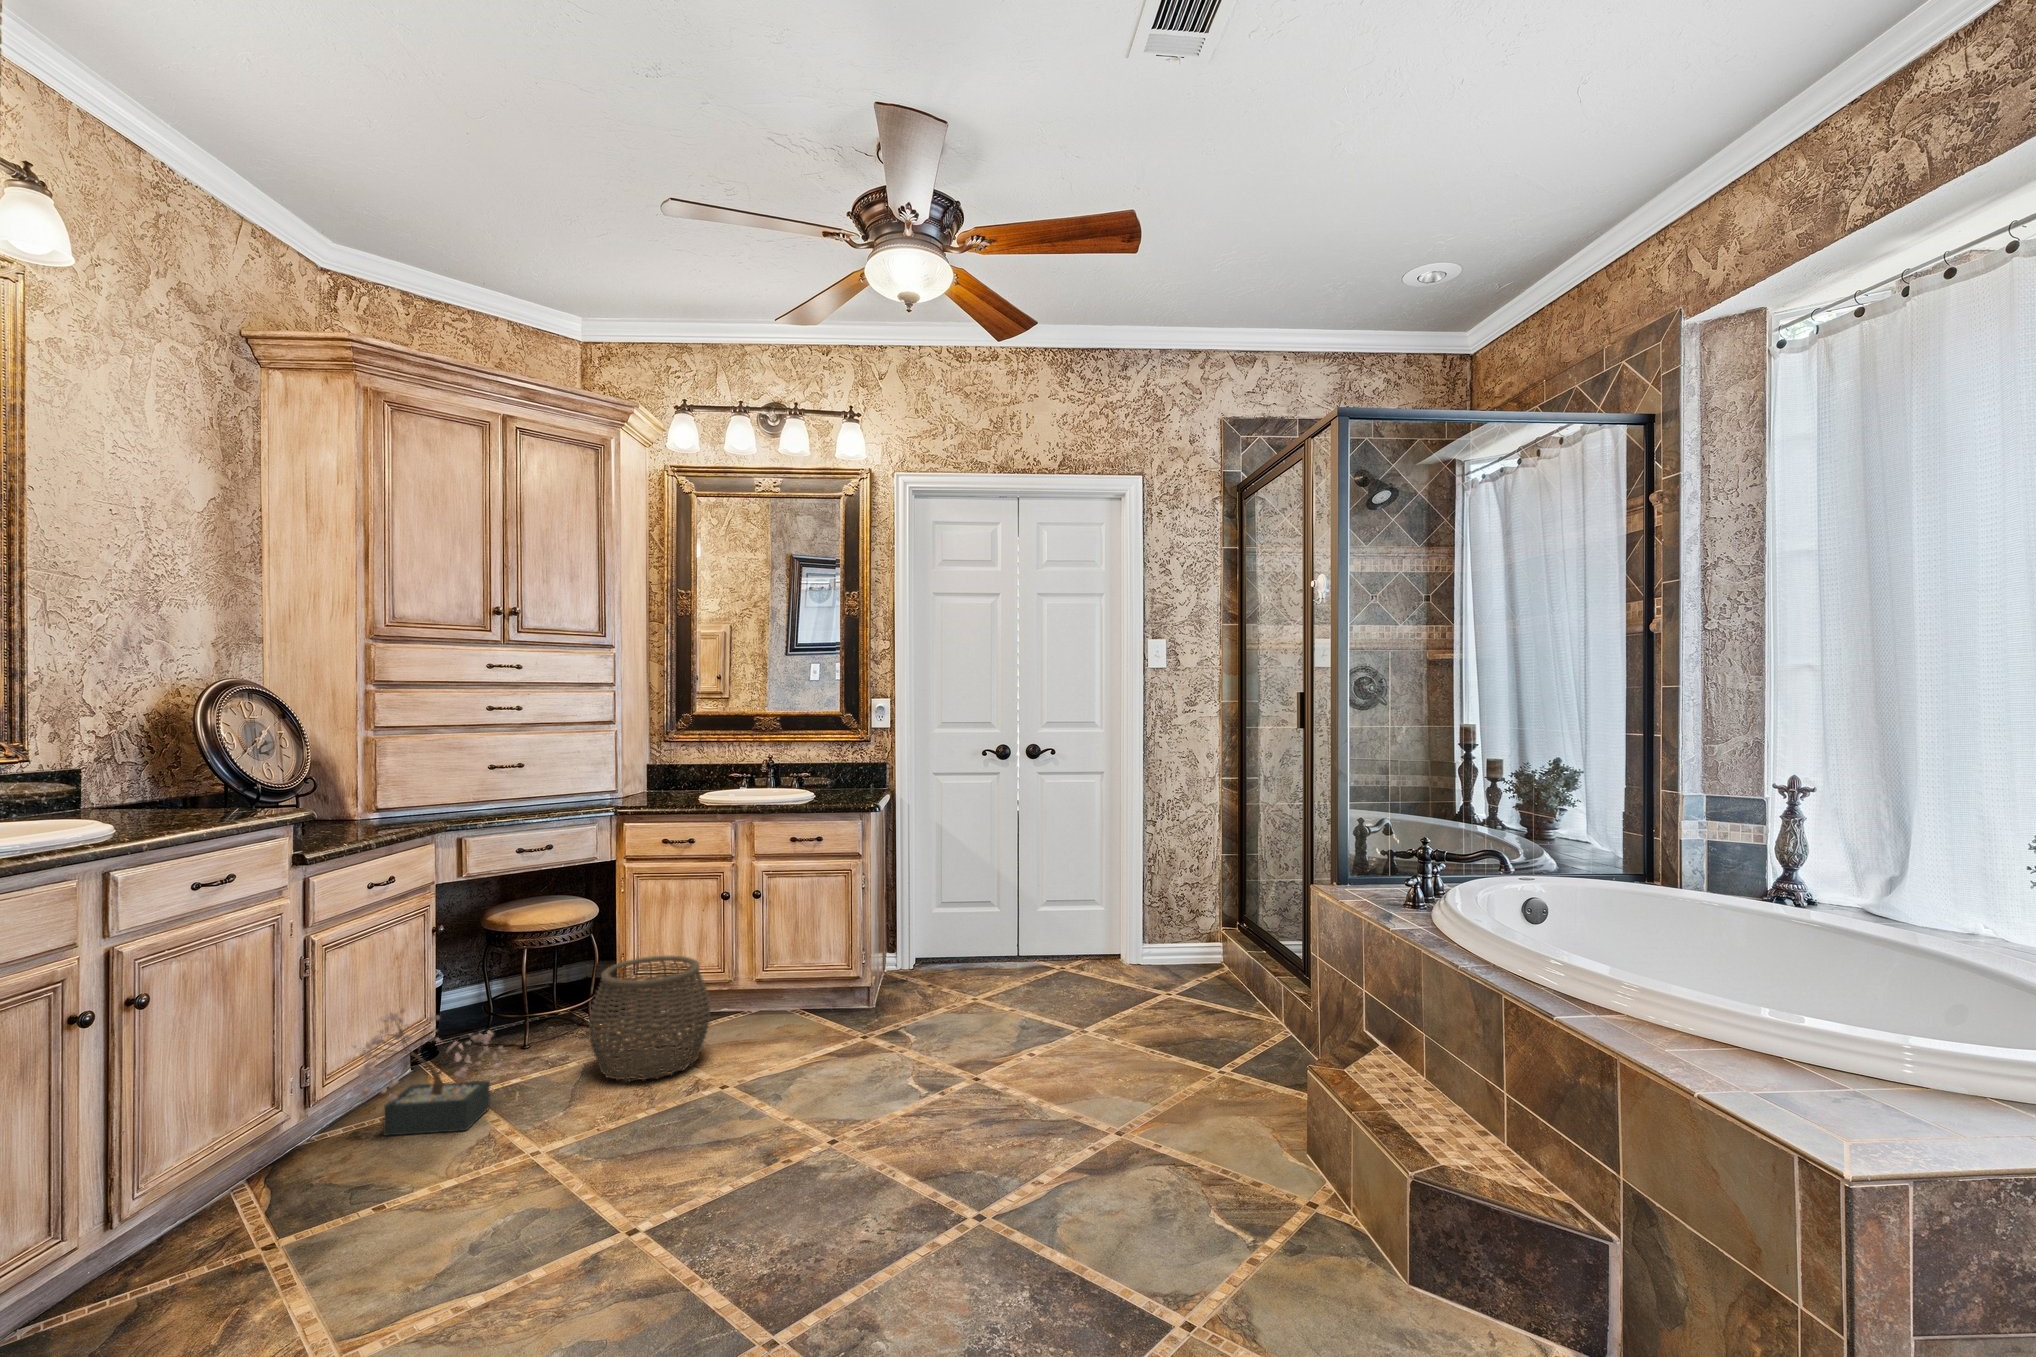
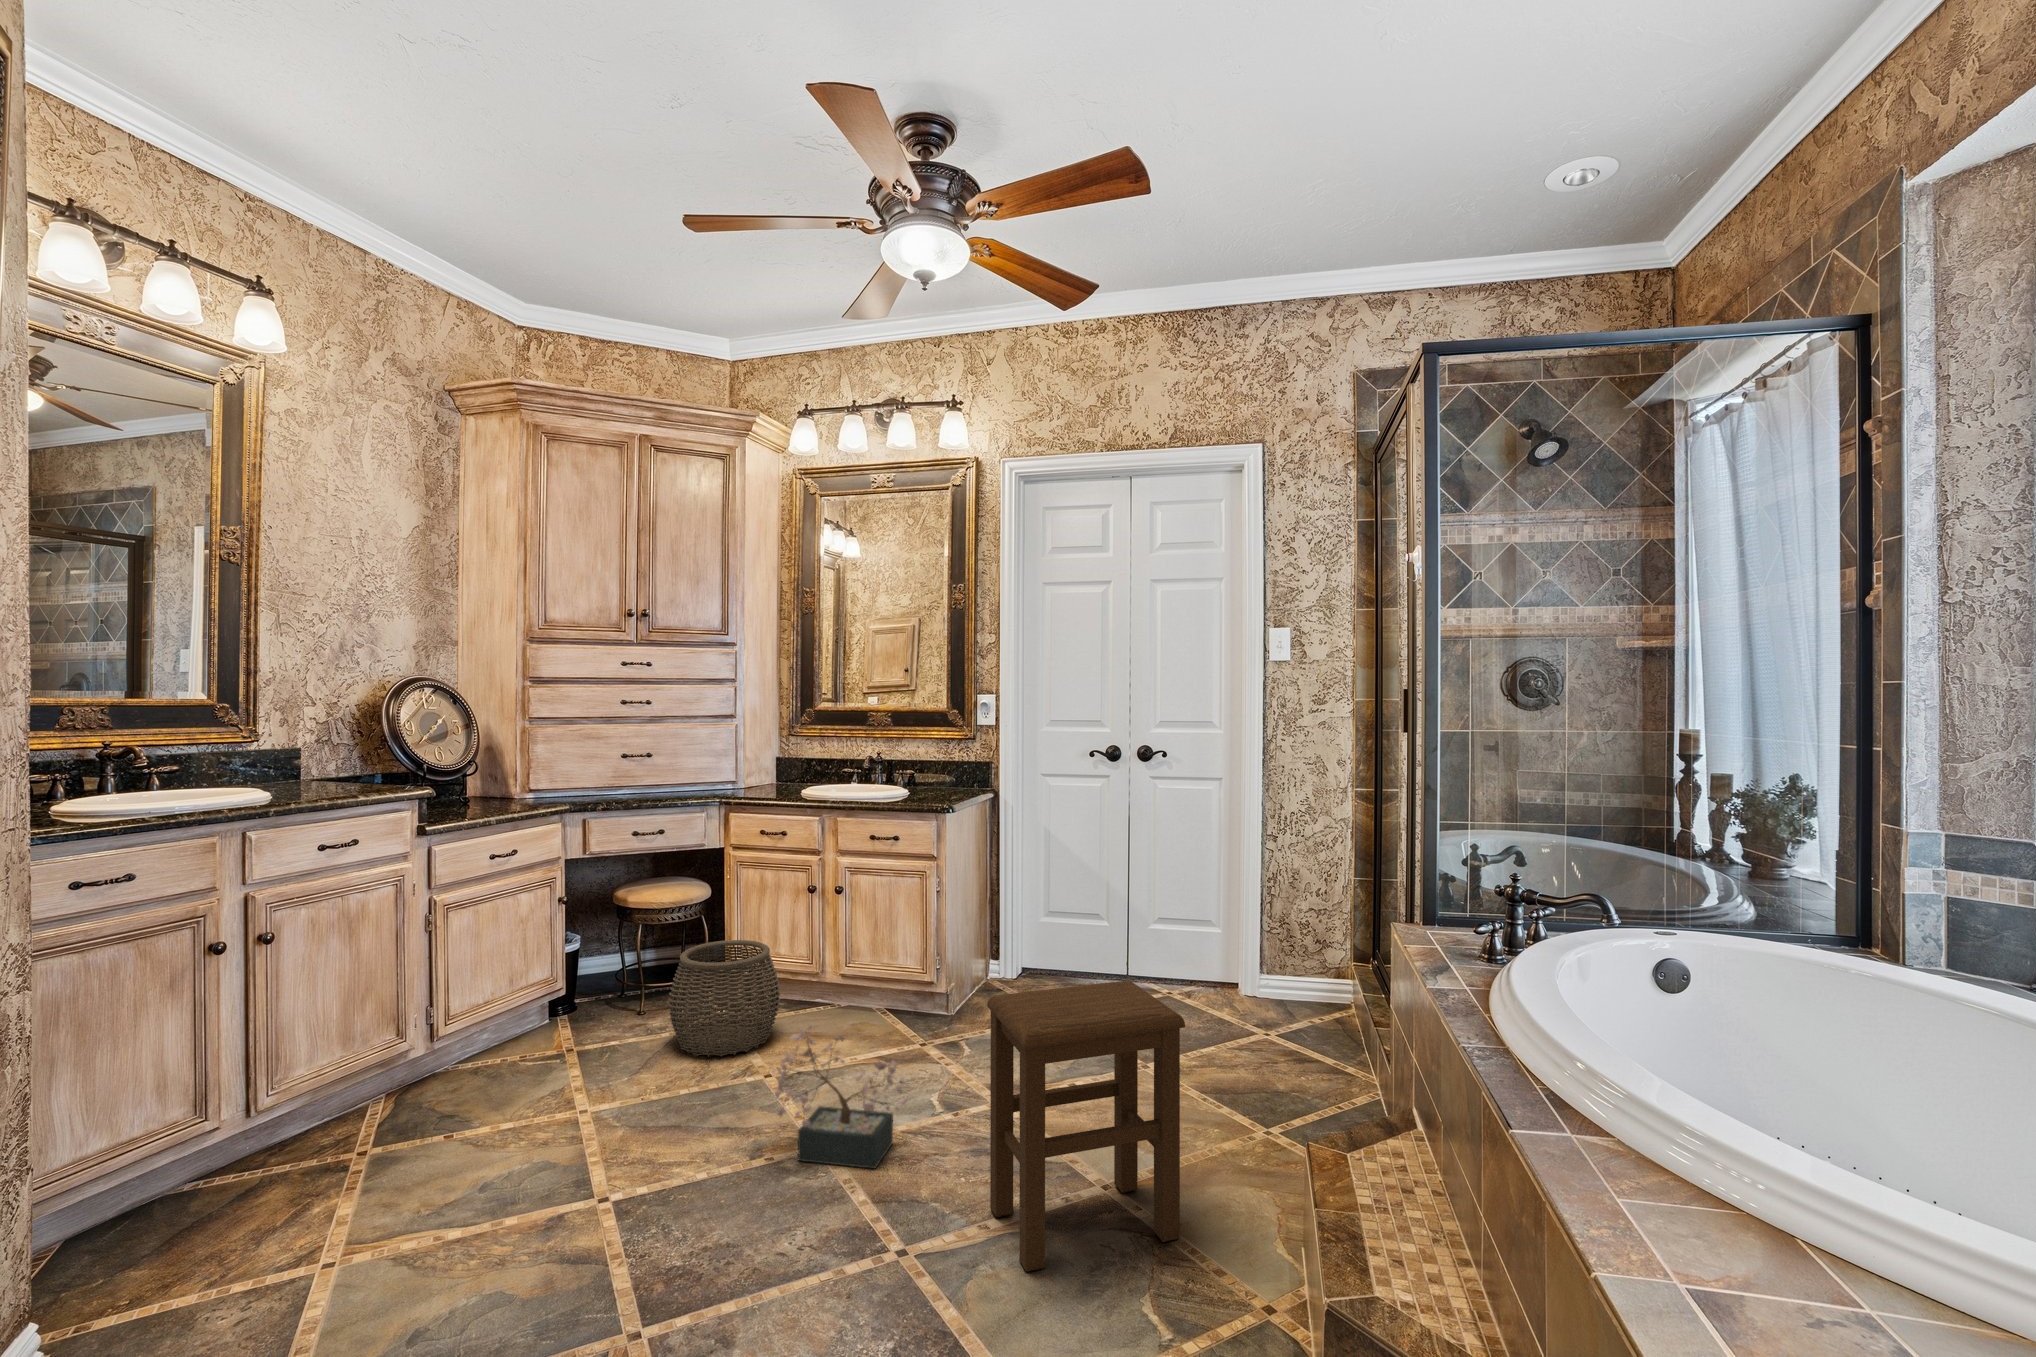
stool: none [1029,944,1212,1214] -> present [987,980,1185,1272]
decorative plant: present [353,1009,506,1136] -> present [769,1025,908,1169]

